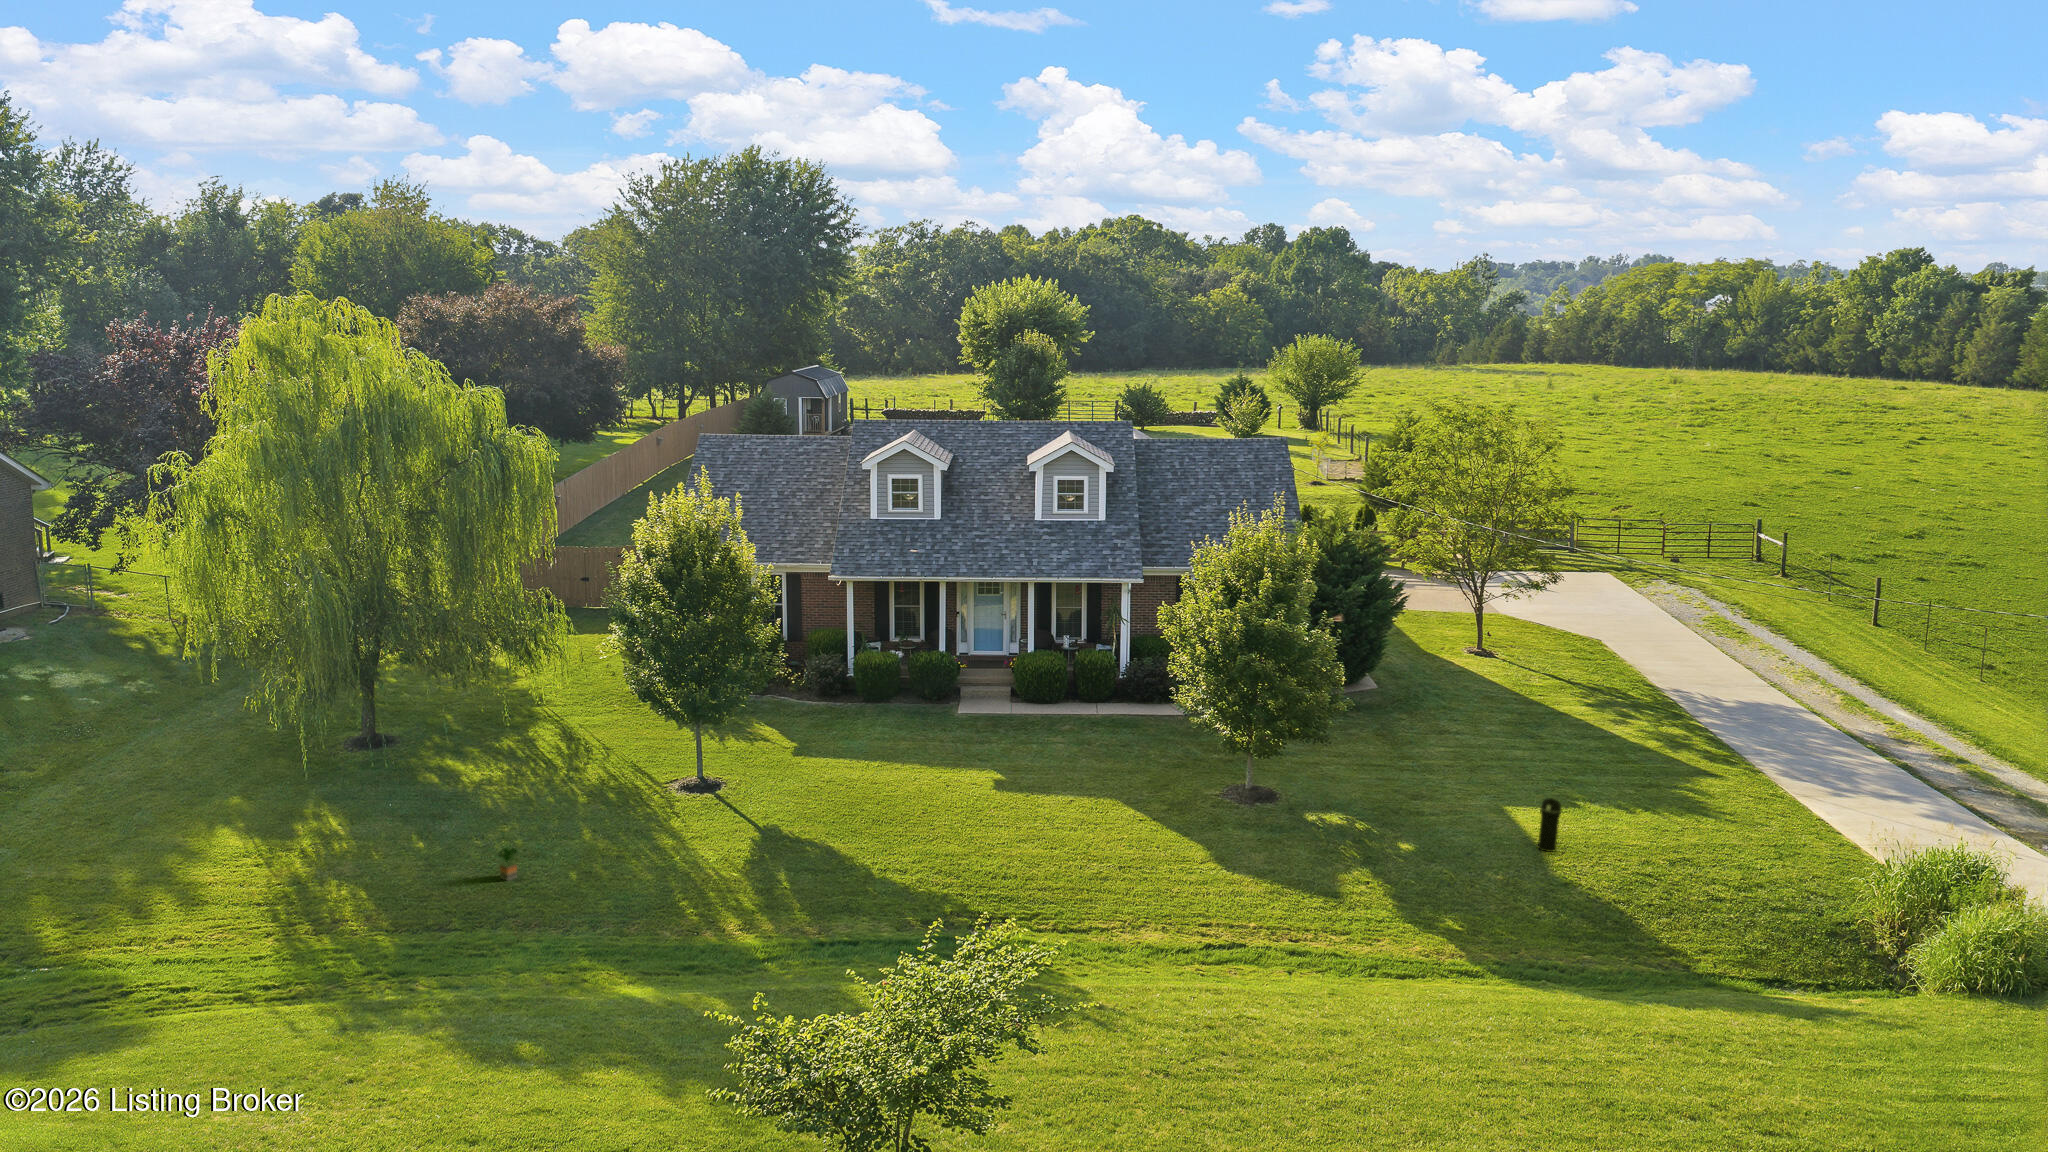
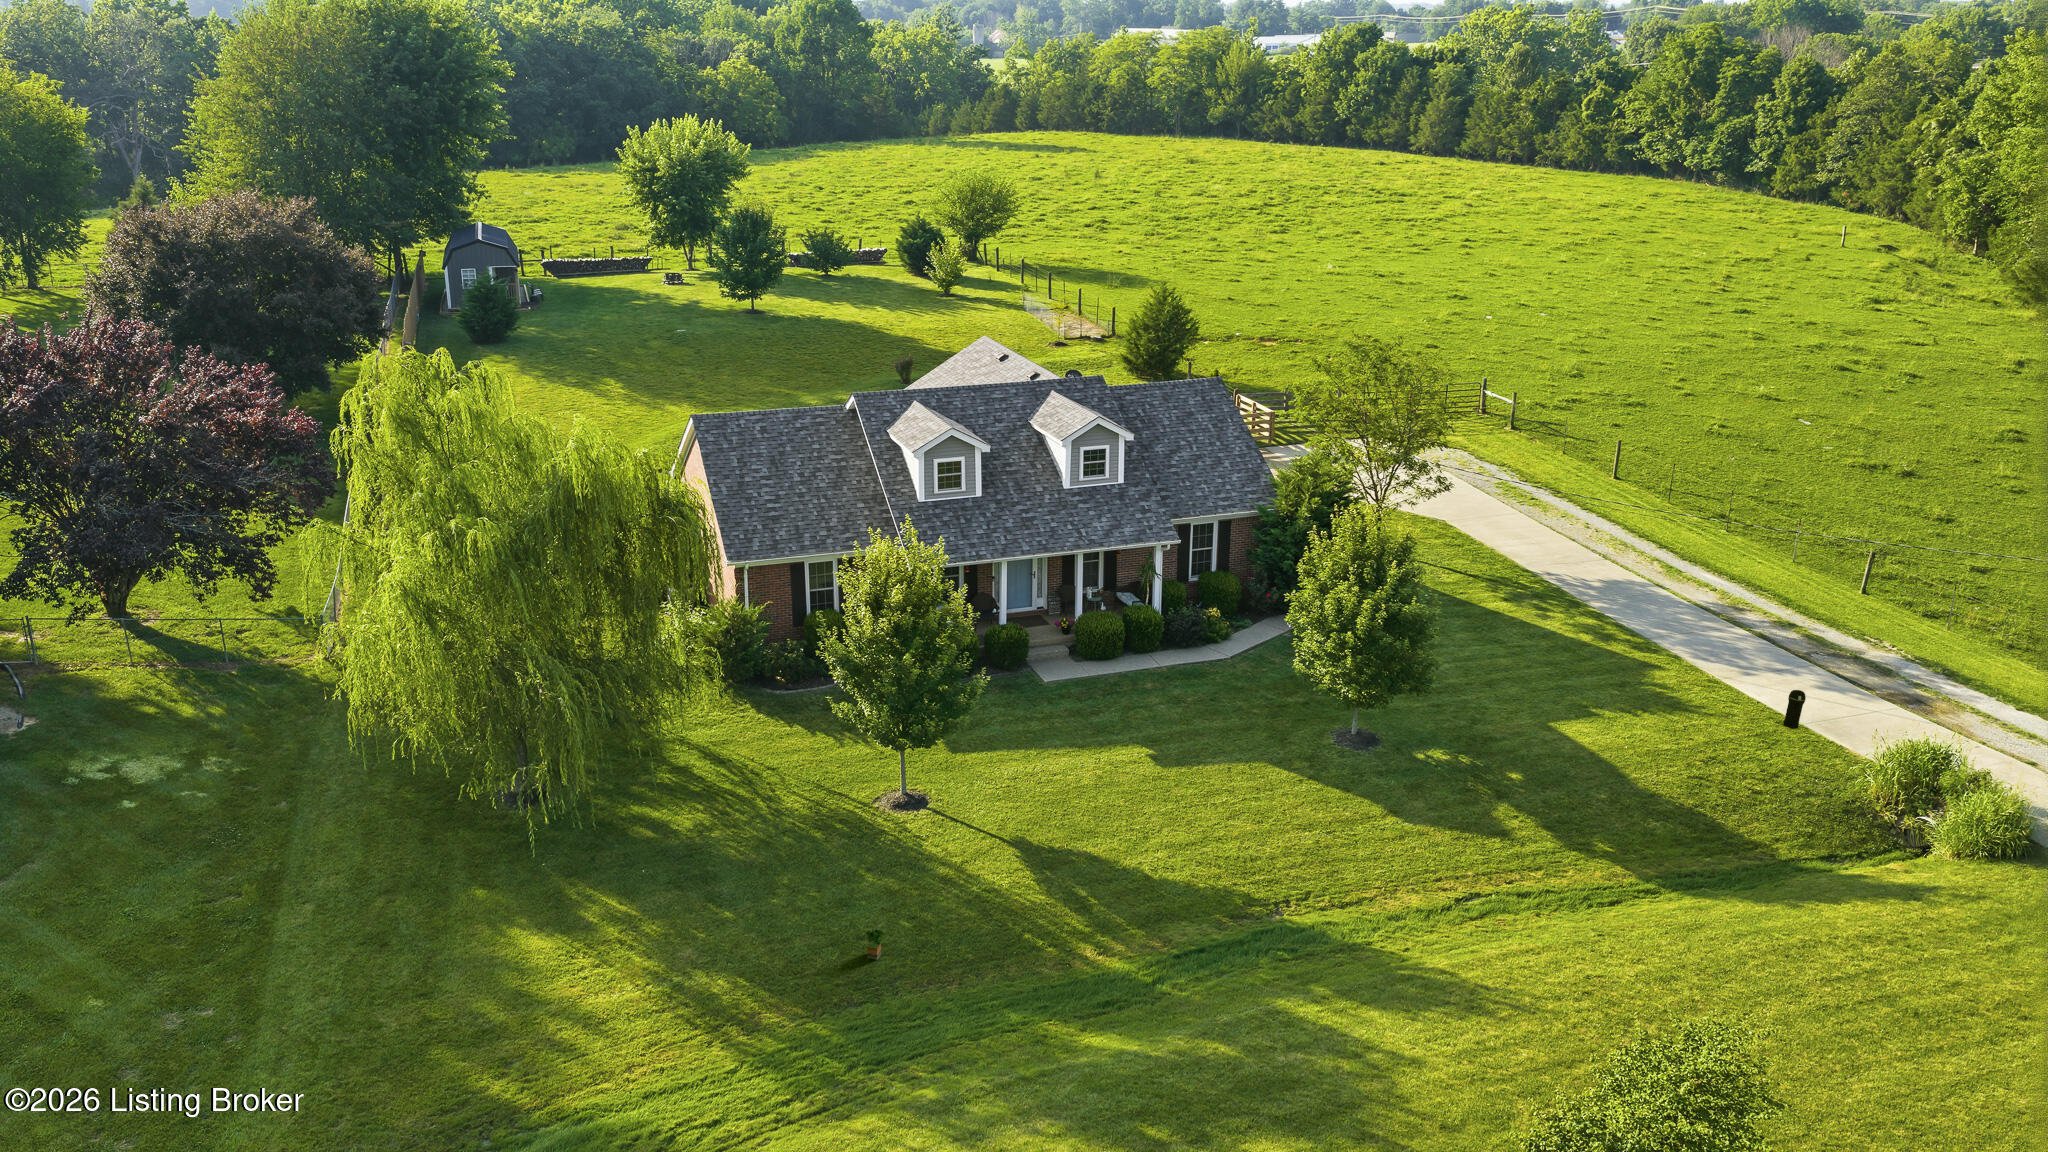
trash can: present [1538,798,1562,852] -> present [1783,690,1806,728]

